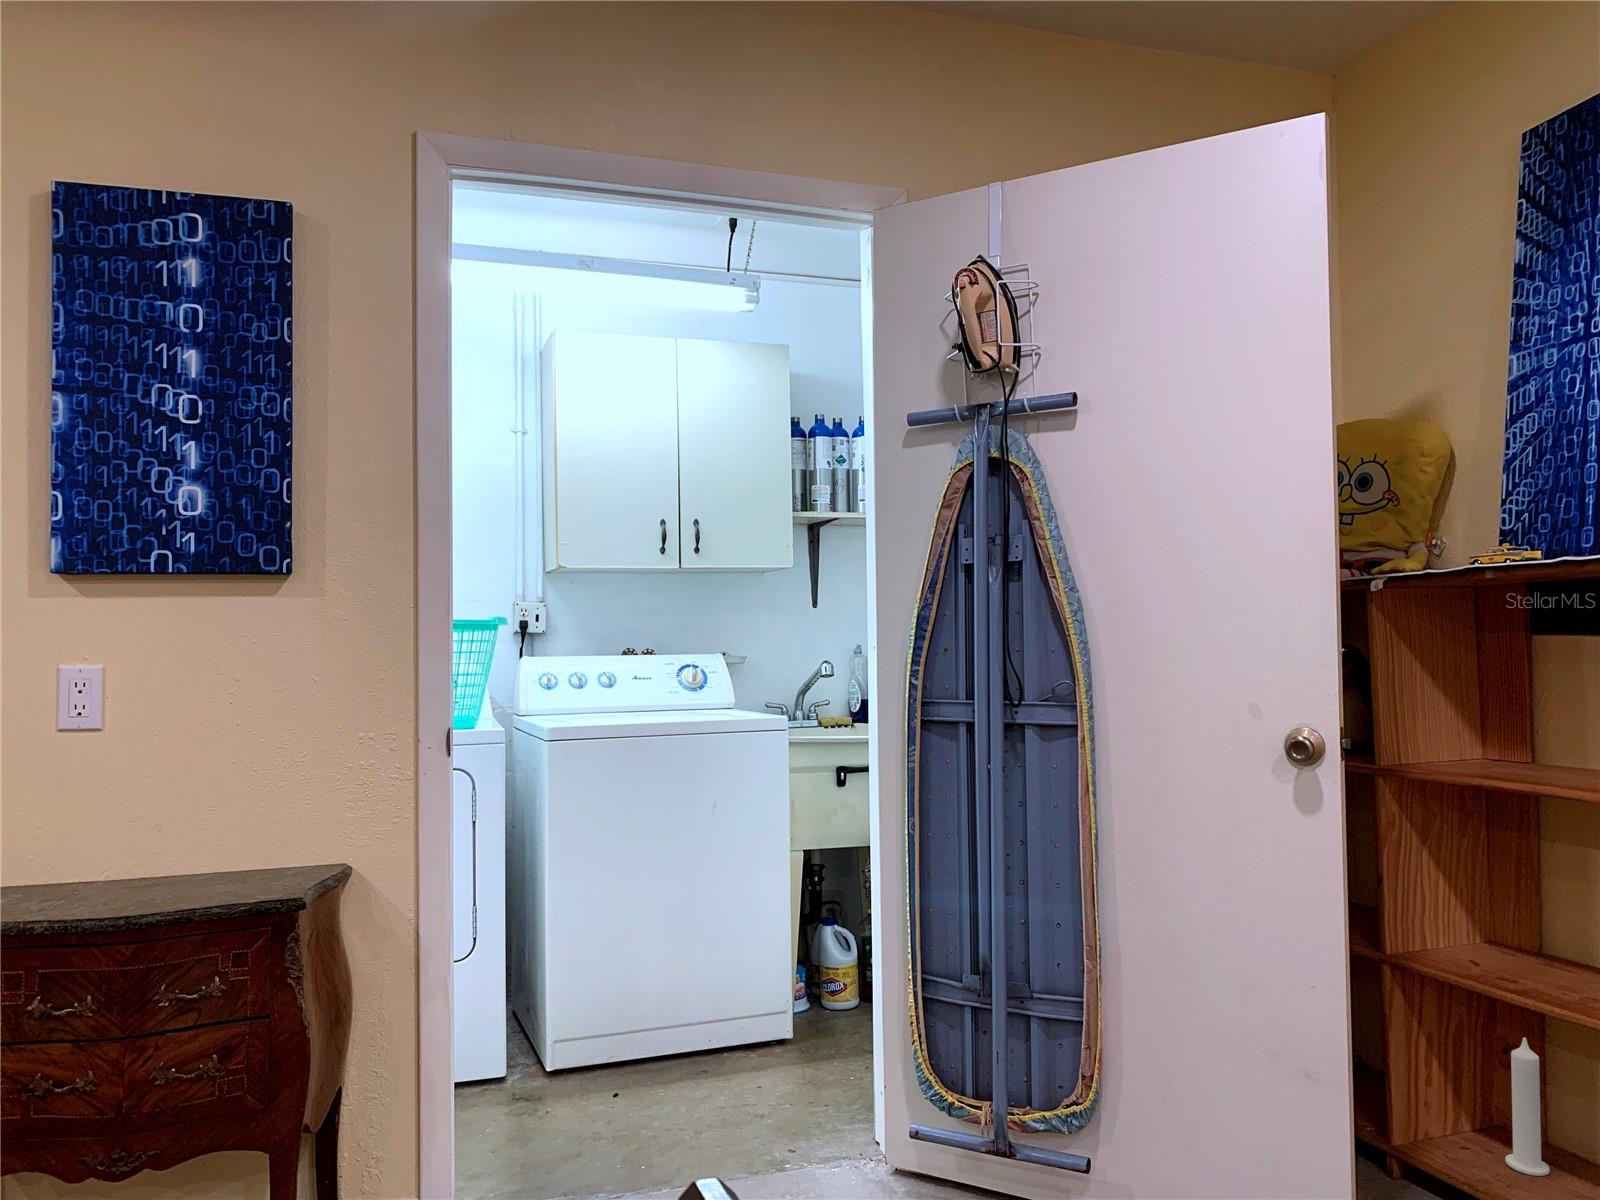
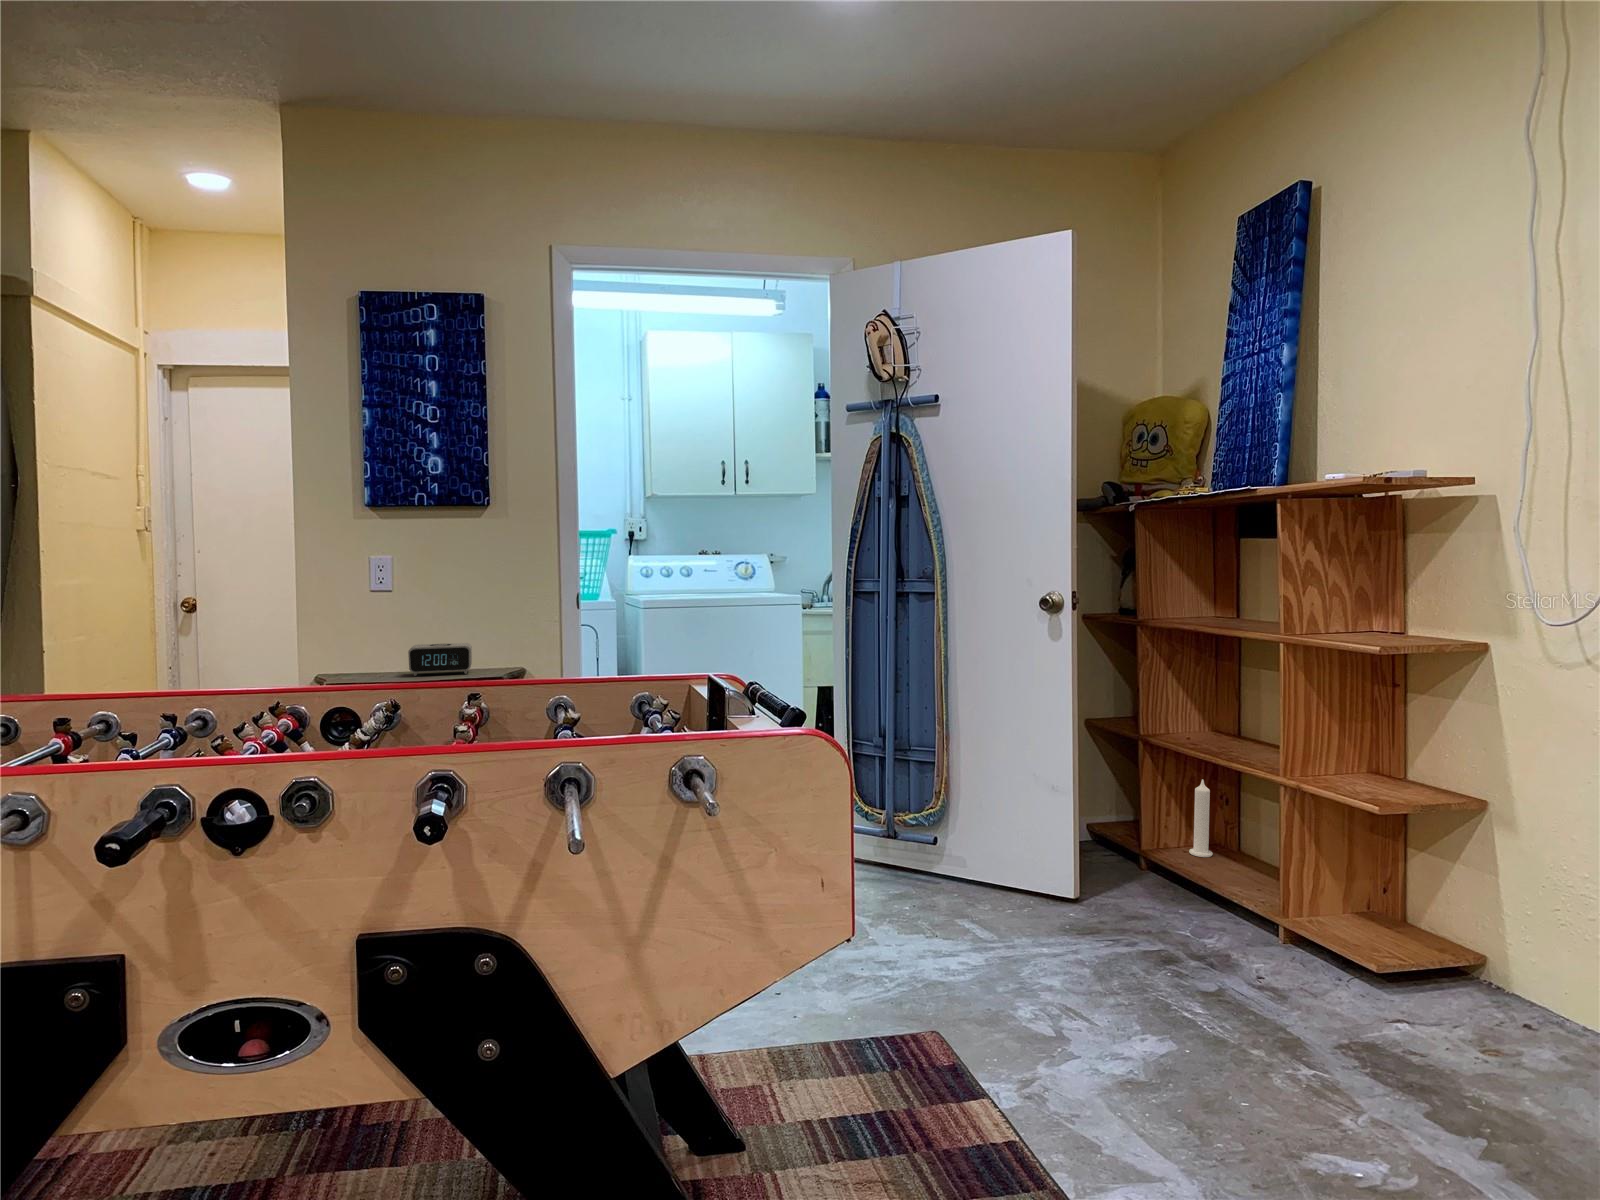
alarm clock: none [109,828,244,902] -> present [408,643,472,676]

